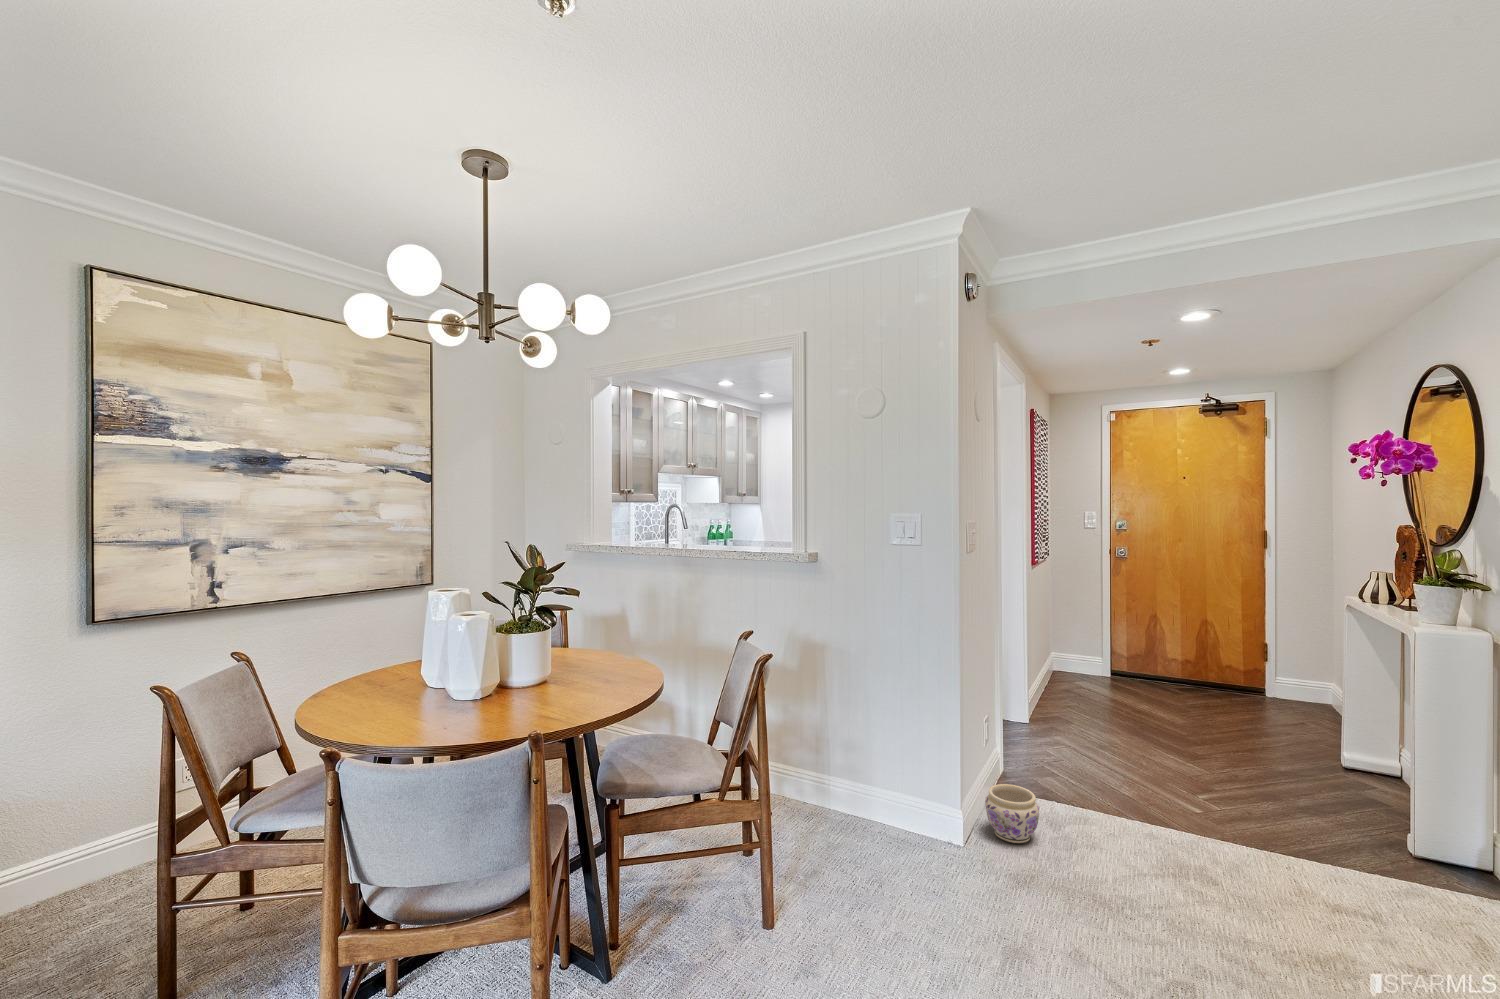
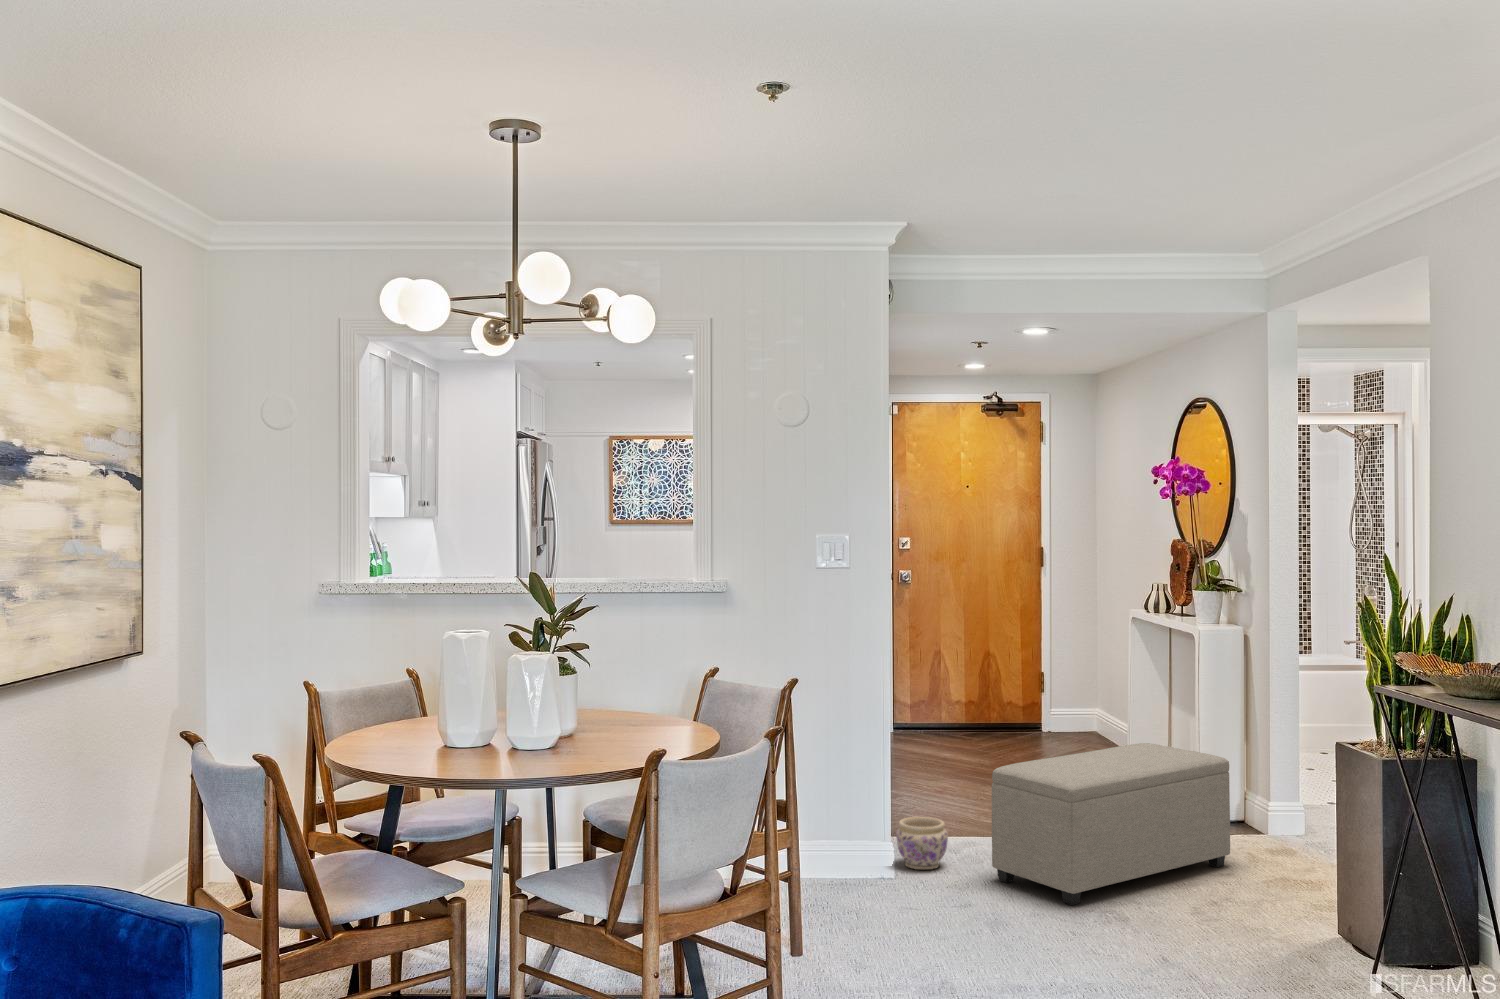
ottoman: none [1071,757,1434,952] -> present [992,743,1230,905]

